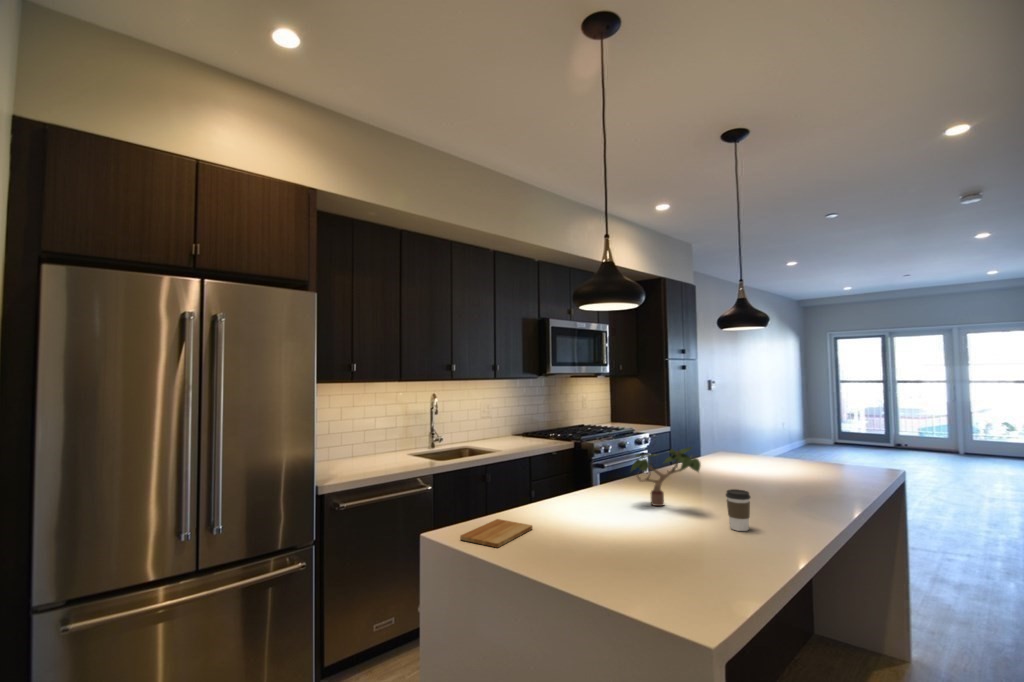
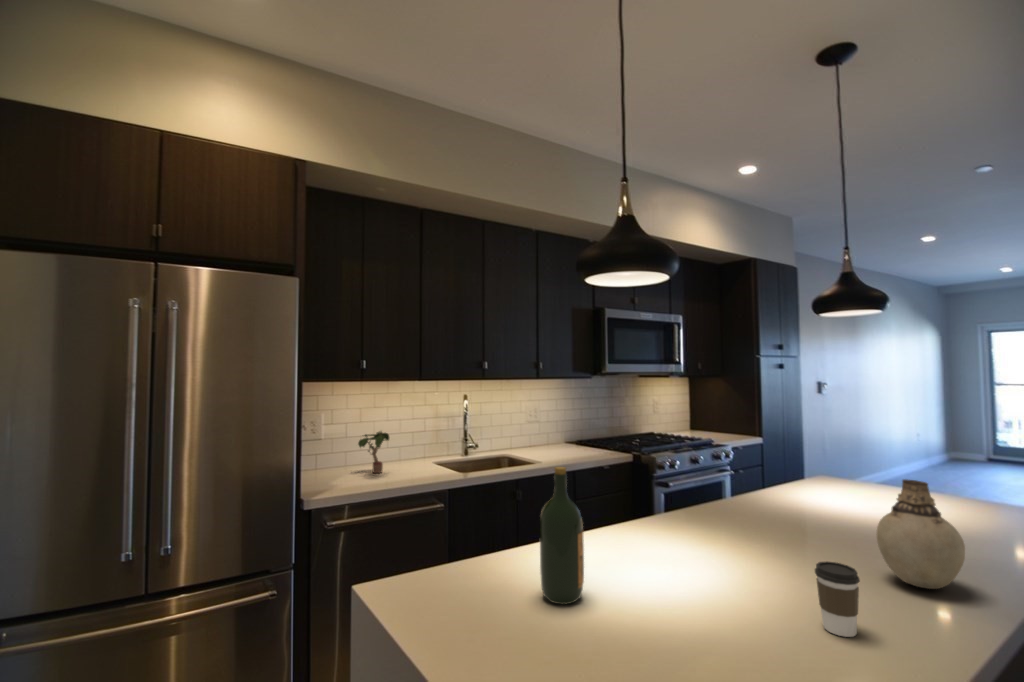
wine bottle: none [553,439,583,531] -> present [540,467,584,604]
vase: none [759,441,807,507] -> present [876,479,965,589]
potted plant: present [631,447,701,506] -> present [358,431,389,473]
cutting board: present [460,519,532,548] -> none [400,572,510,629]

